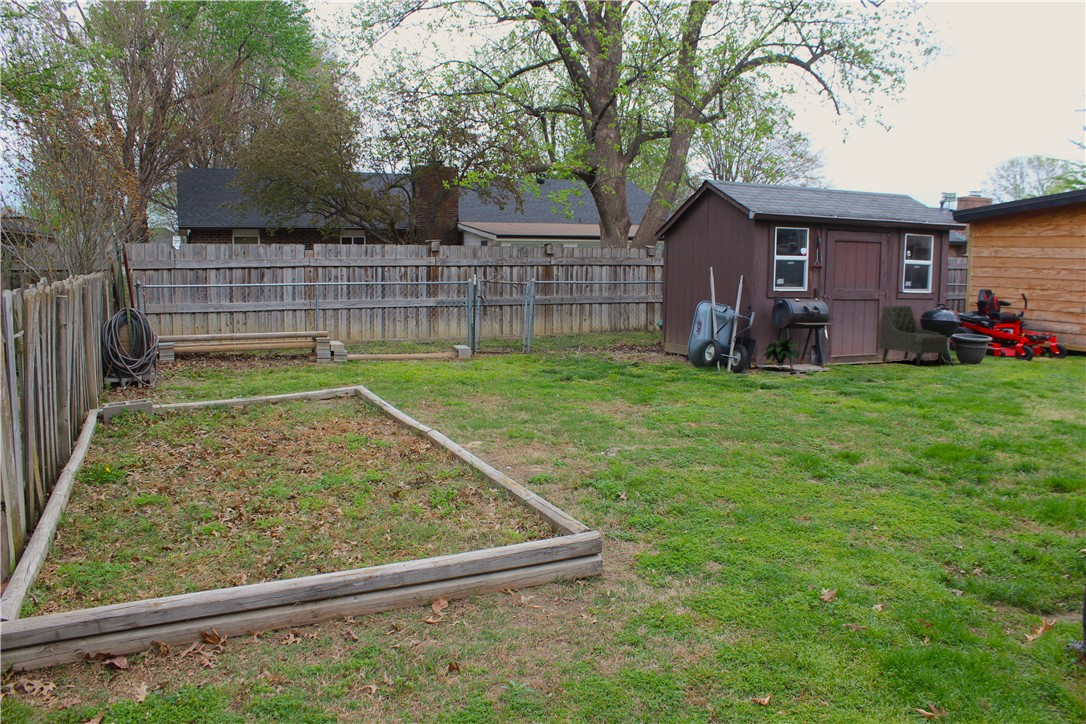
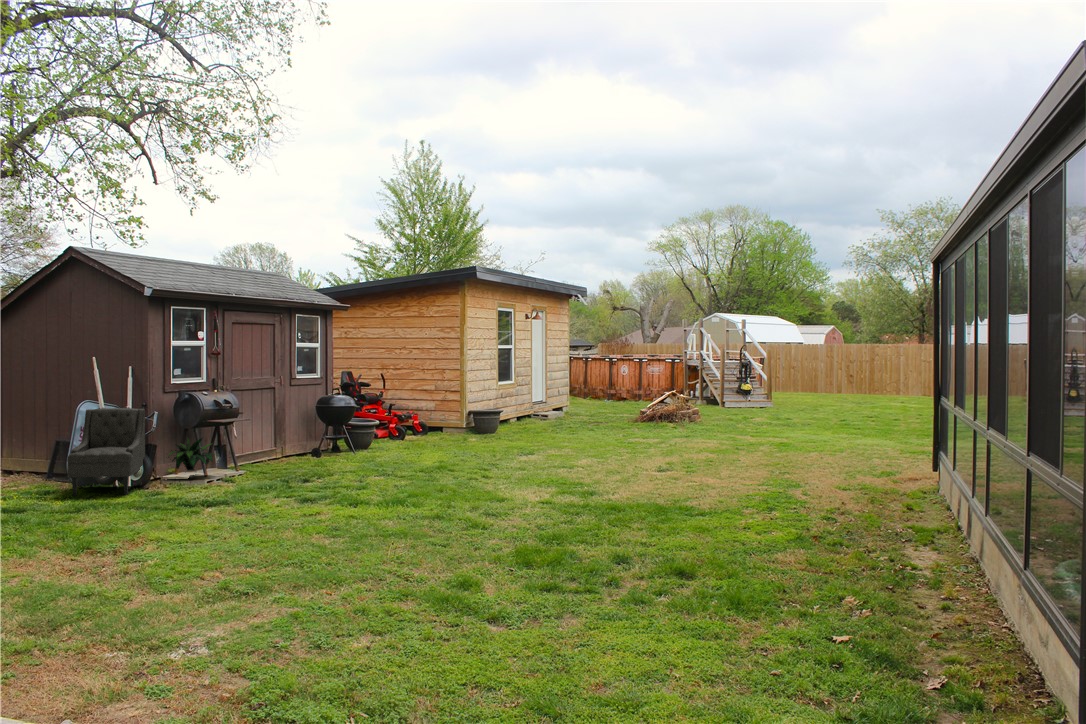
chair: present [880,306,948,366] -> present [67,408,145,496]

